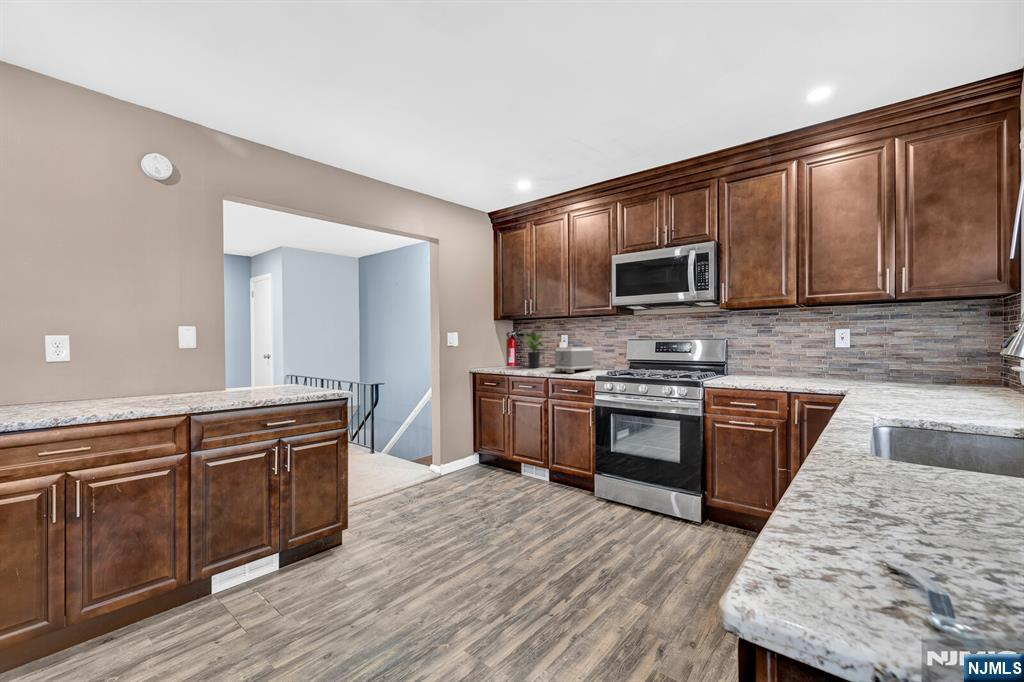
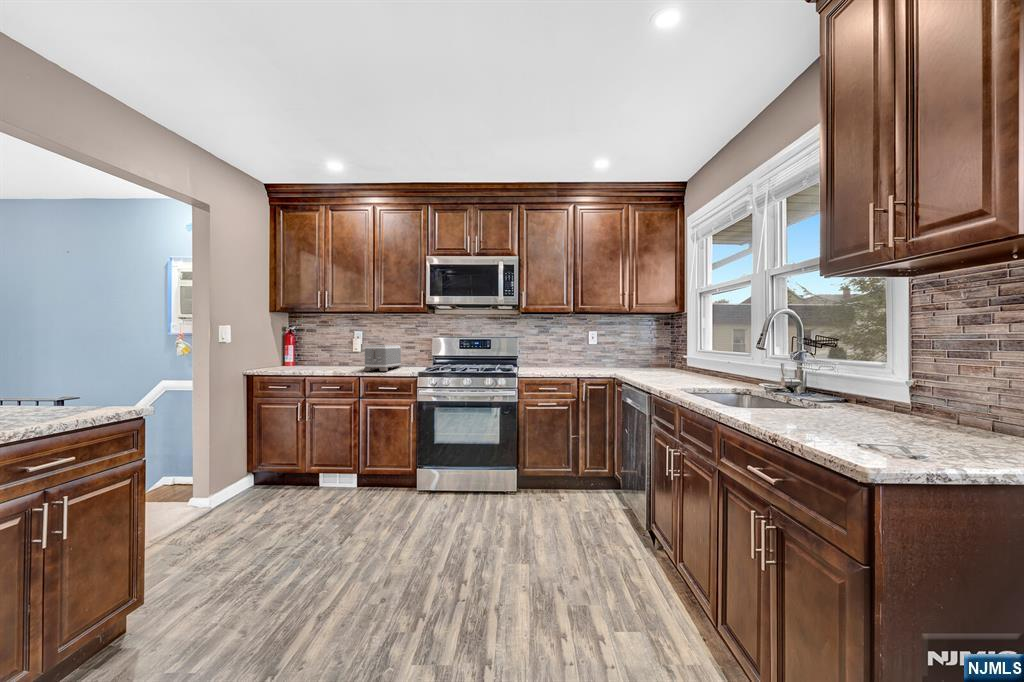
potted plant: present [521,331,543,368] -> none [305,327,346,368]

